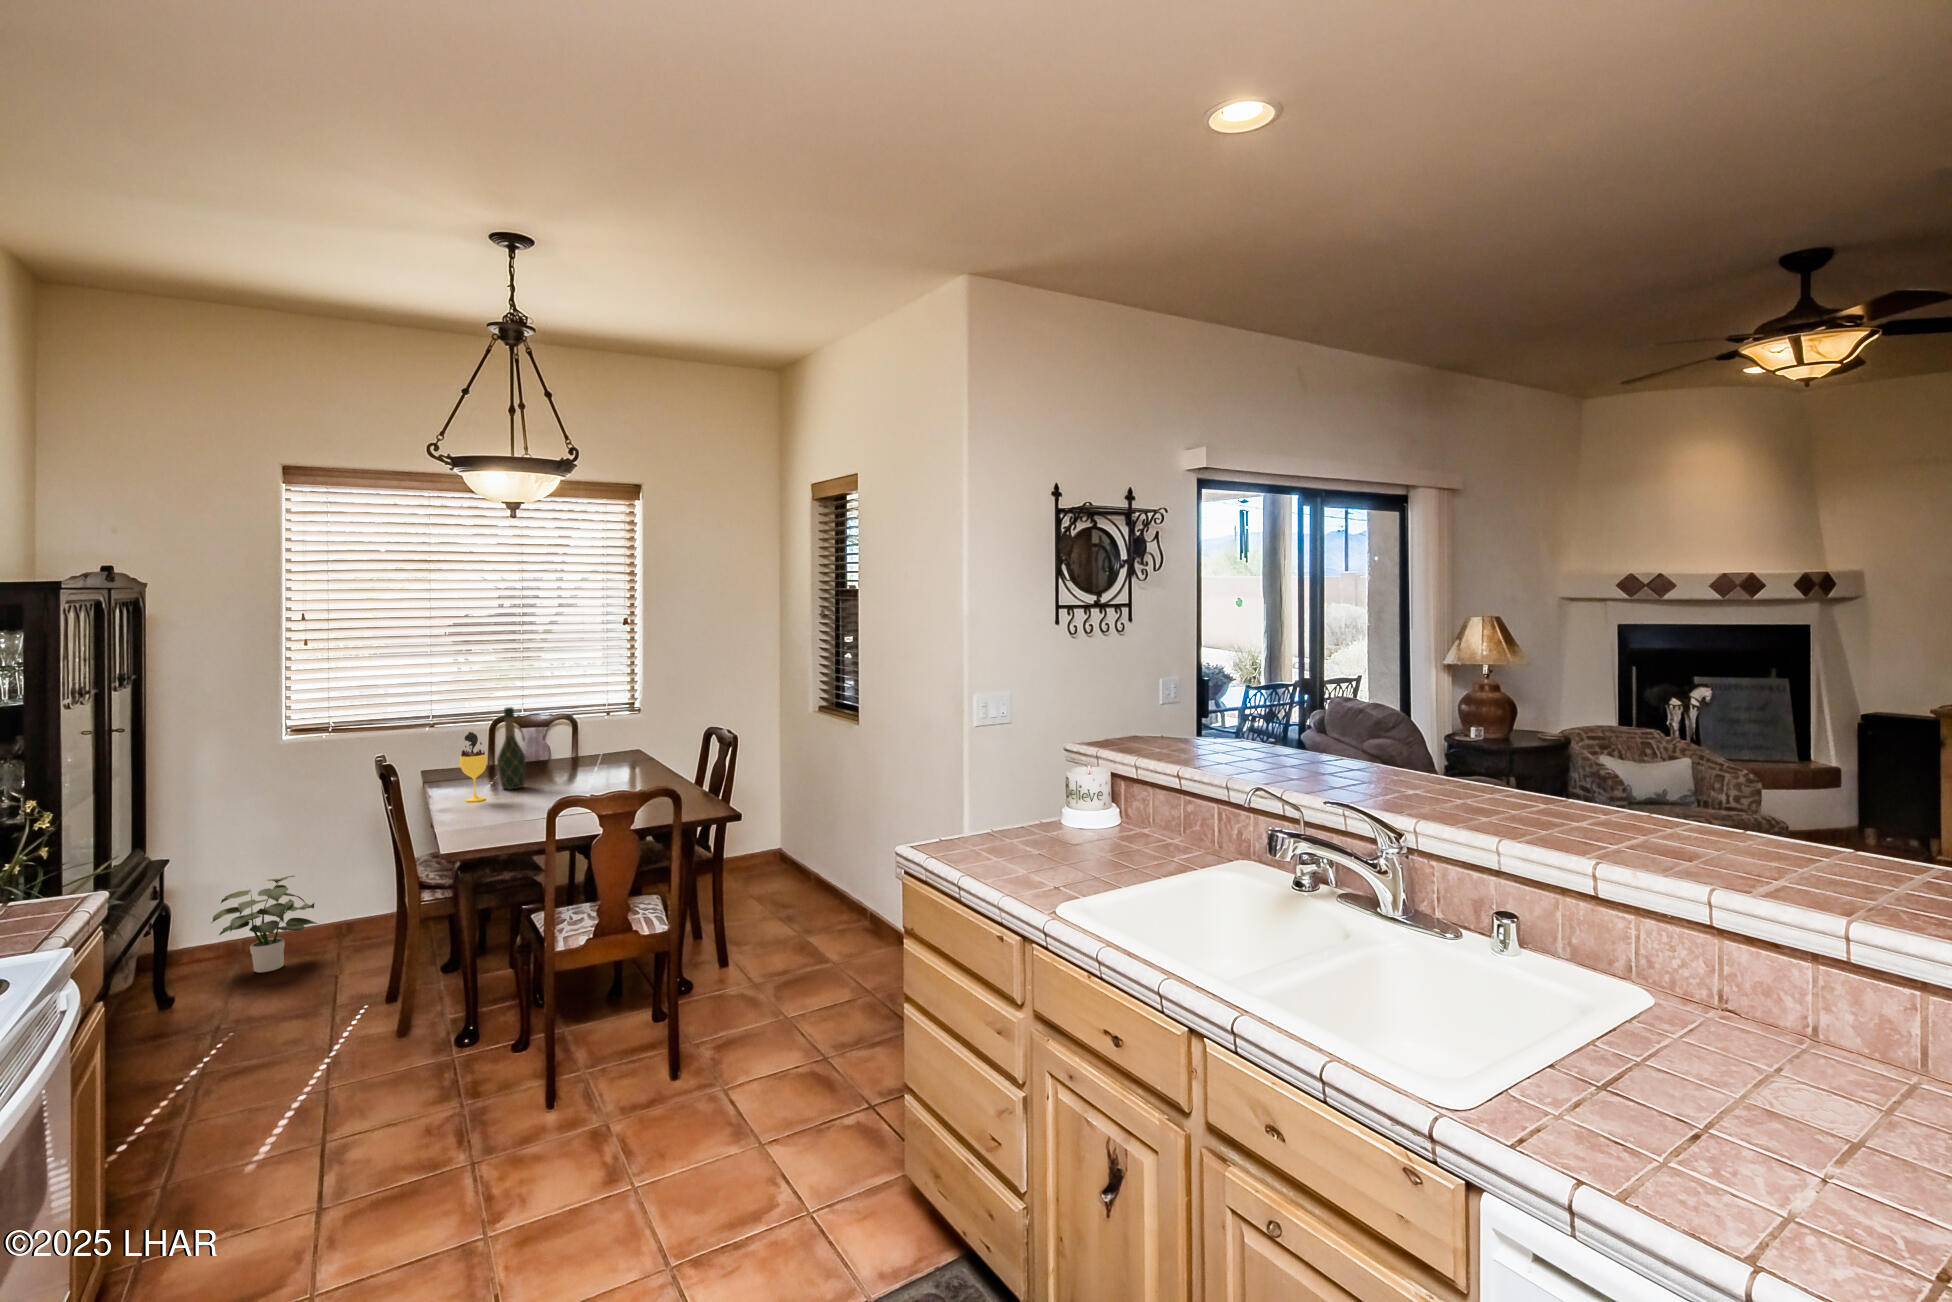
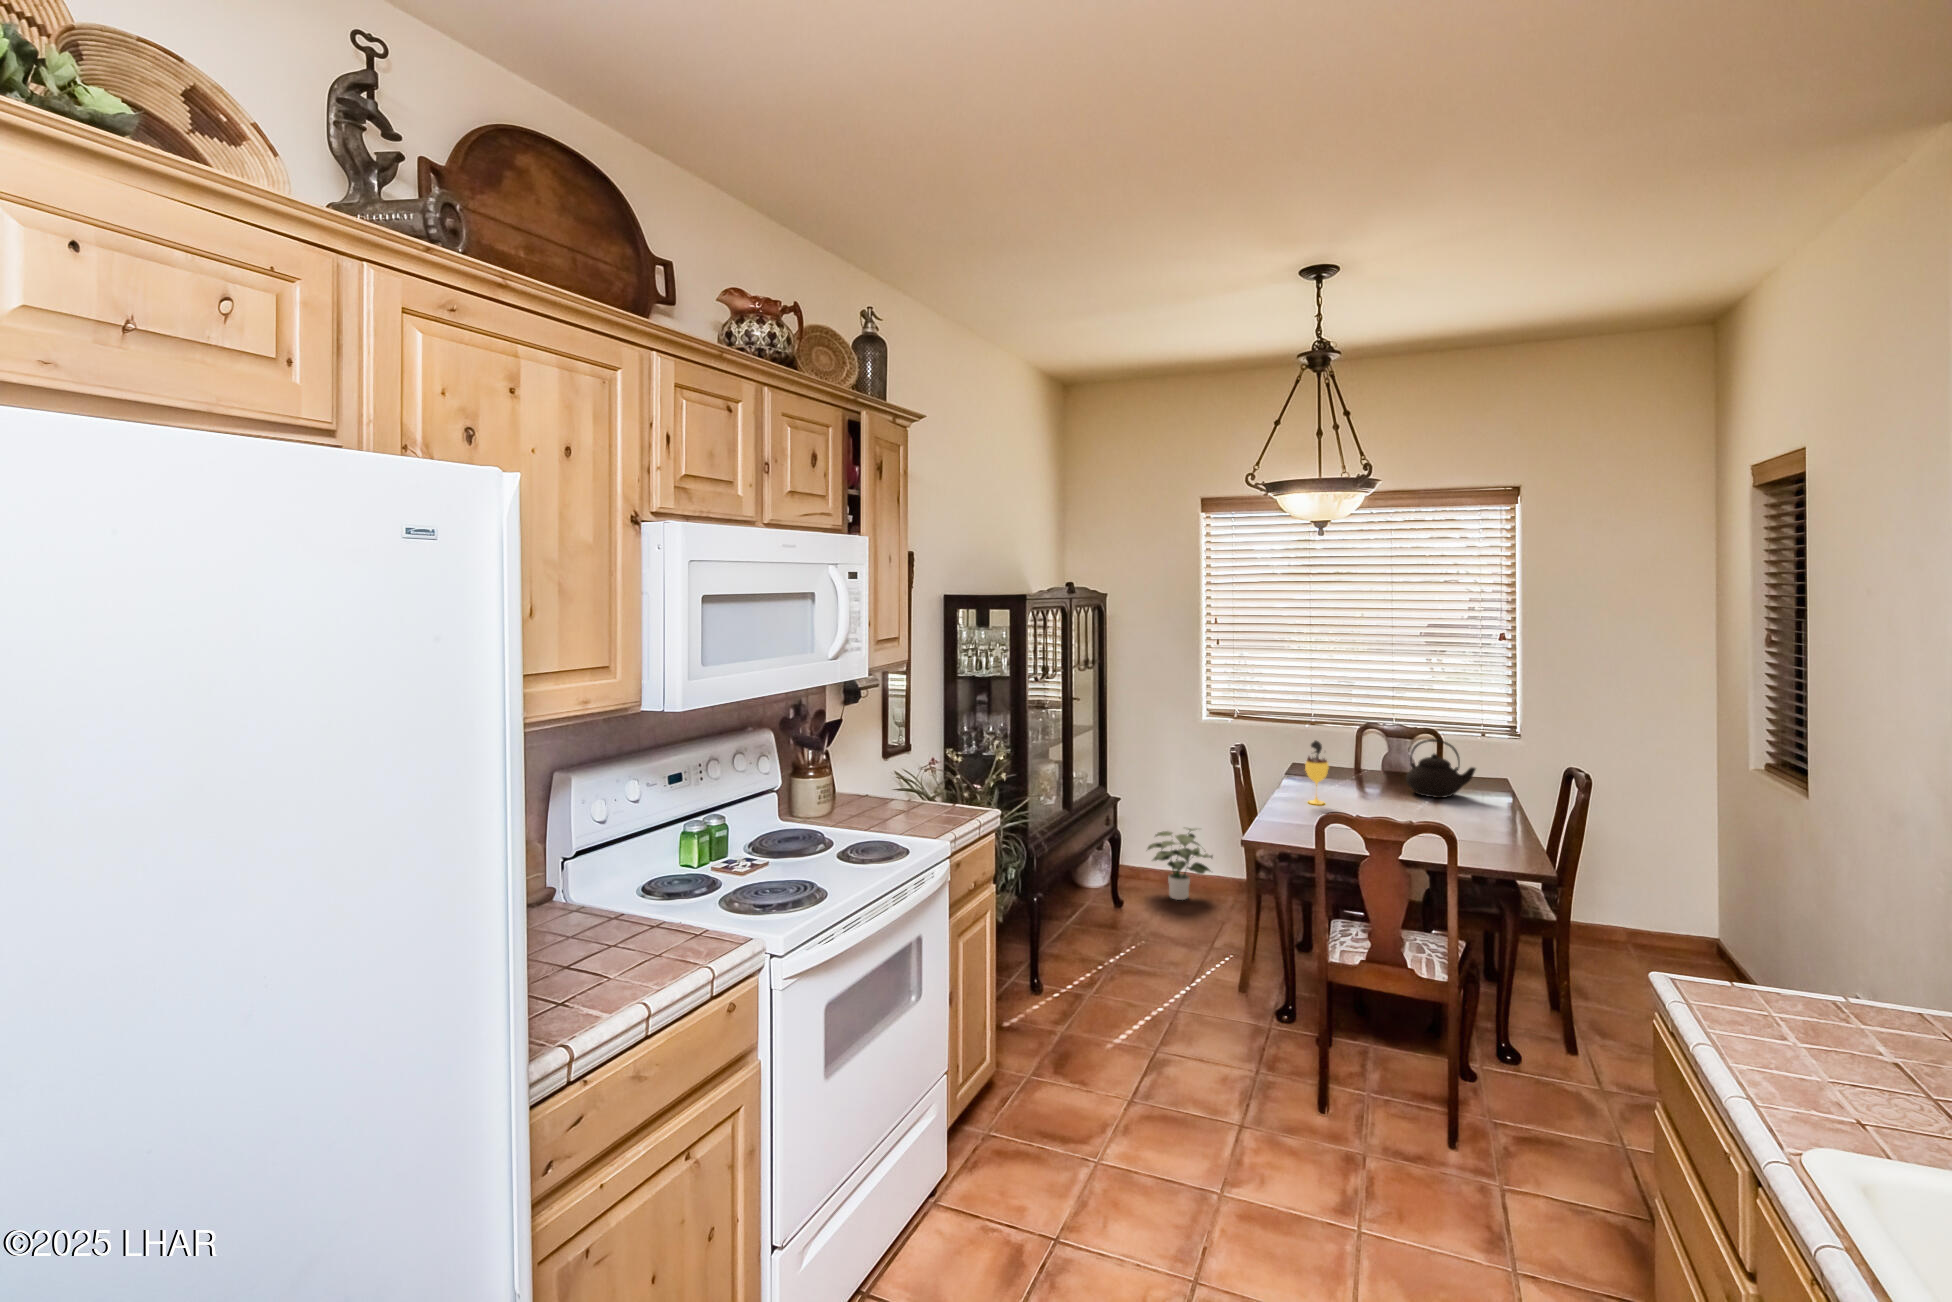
wine bottle: present [497,707,526,789] -> none [1344,720,1370,798]
teapot: none [556,719,622,776] -> present [1406,739,1476,798]

